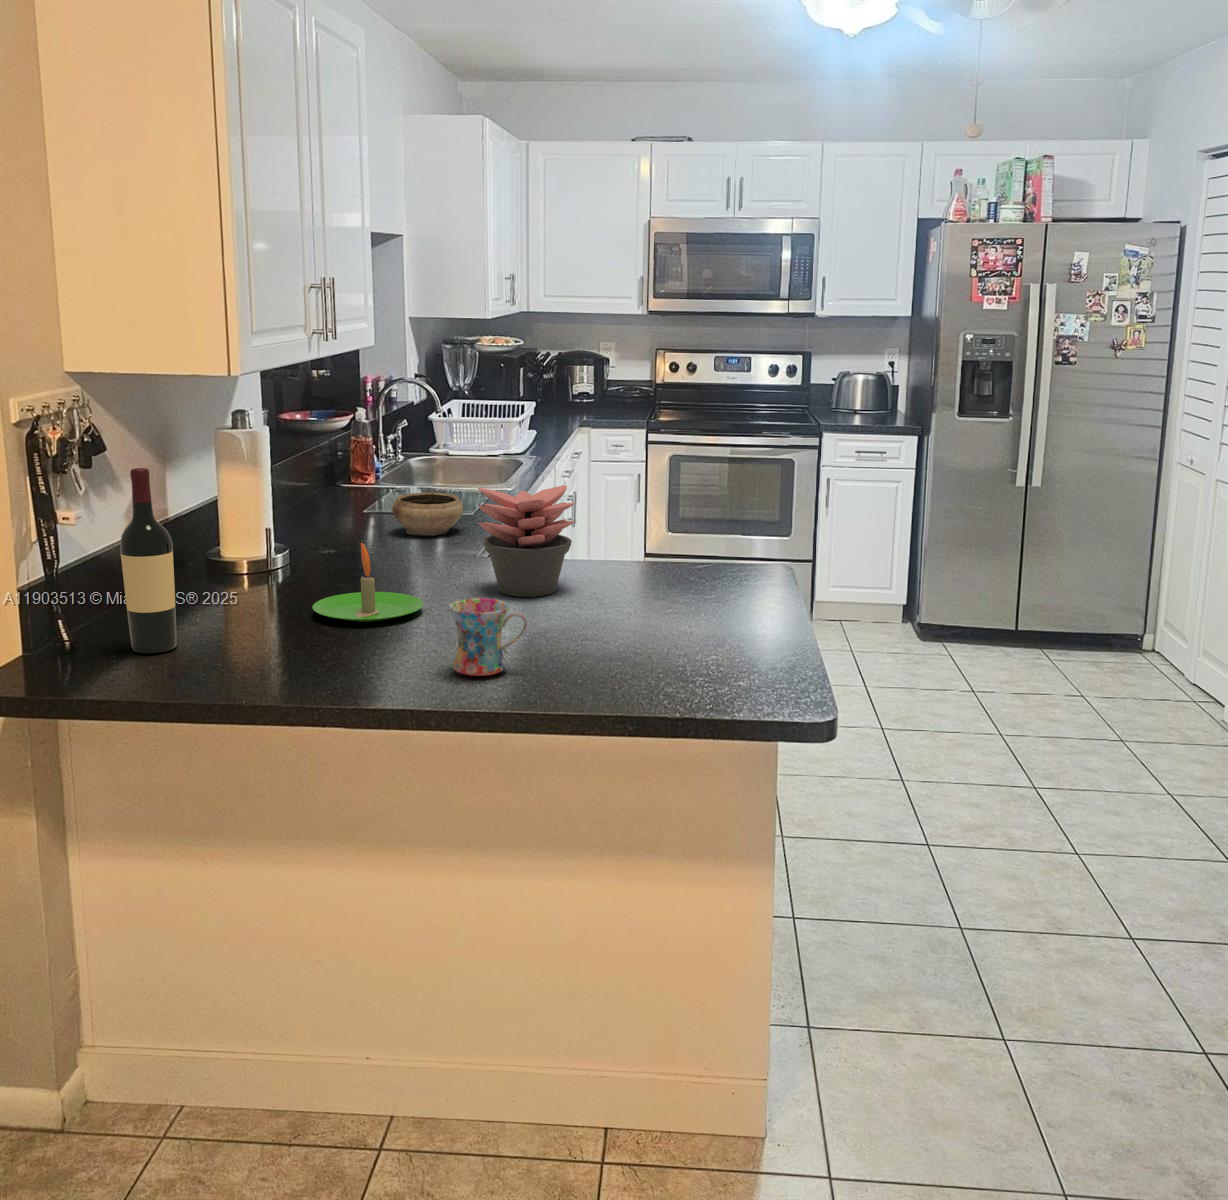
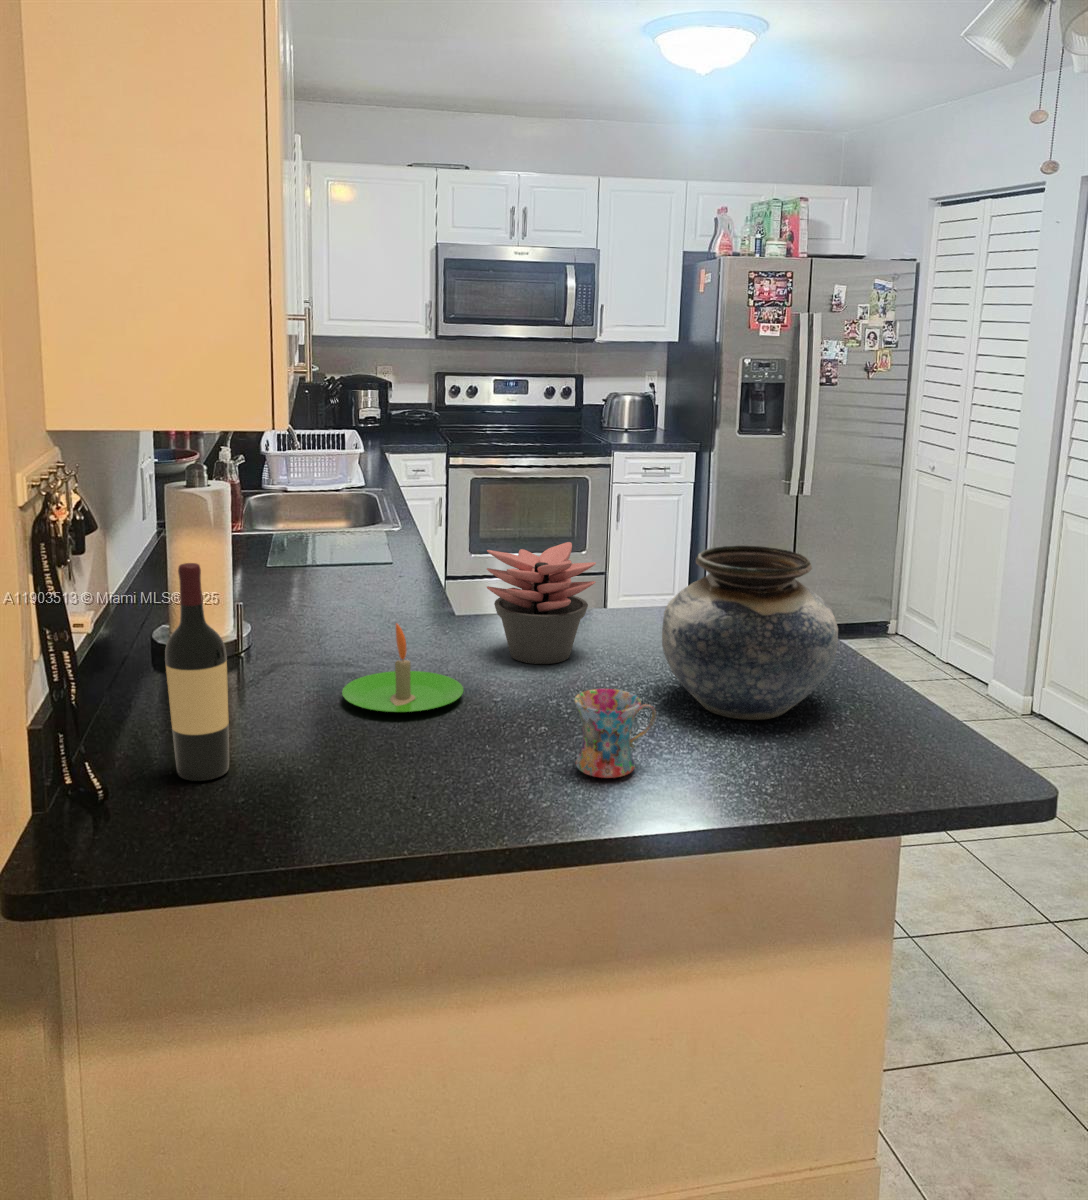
vase: none [587,484,752,648] -> present [662,546,838,720]
ceramic bowl: present [392,492,463,536] -> none [323,543,398,592]

